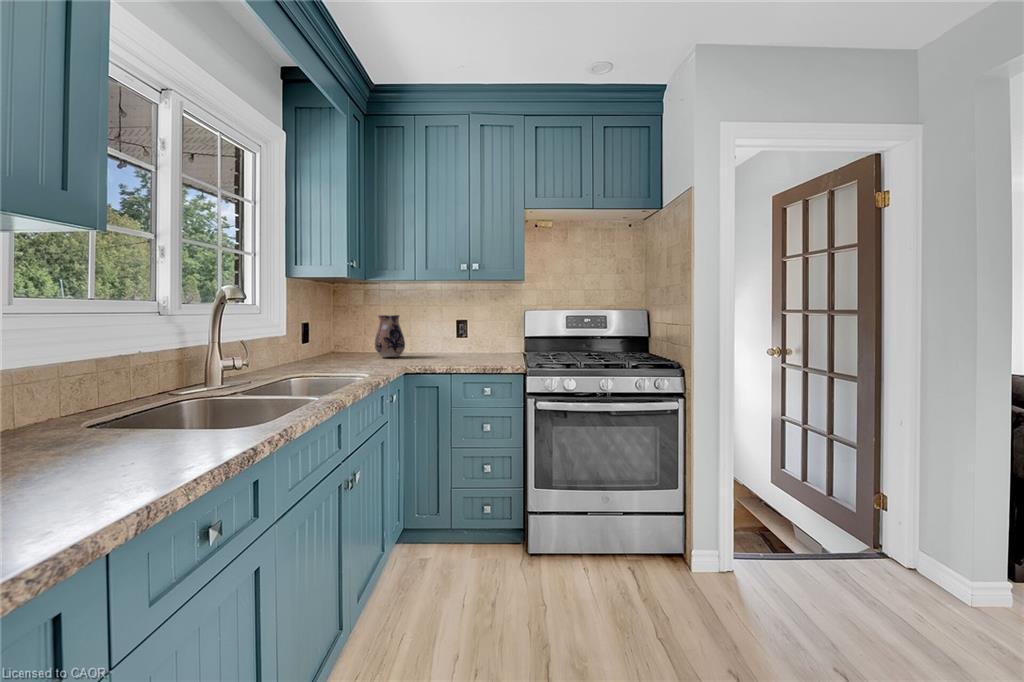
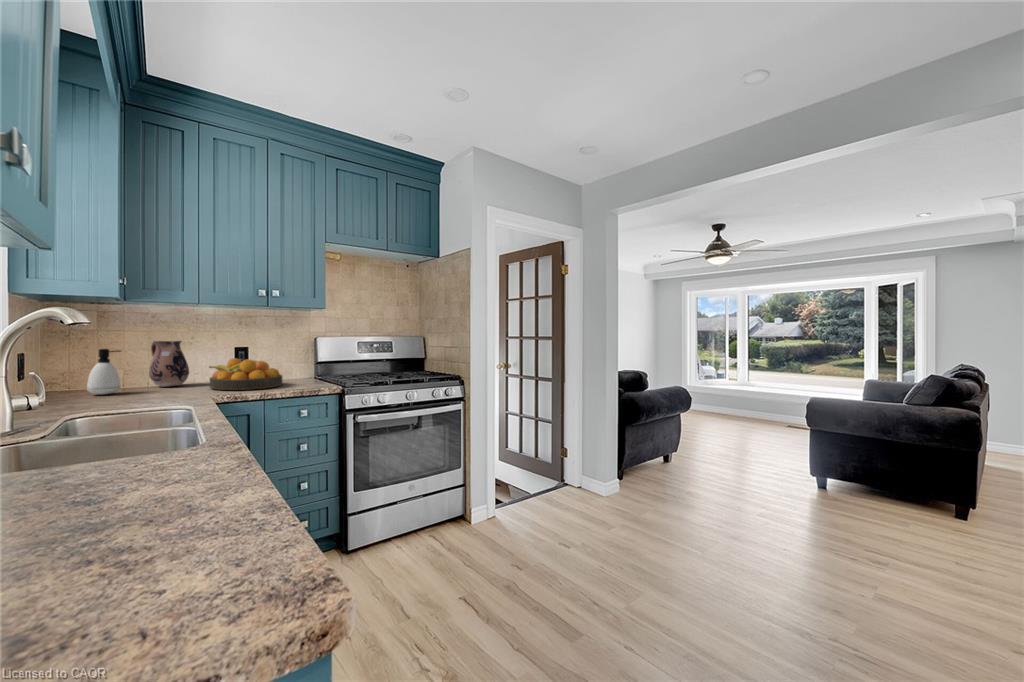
soap dispenser: none [326,321,348,361] -> present [87,349,121,395]
fruit bowl: none [411,333,475,364] -> present [209,358,283,390]

